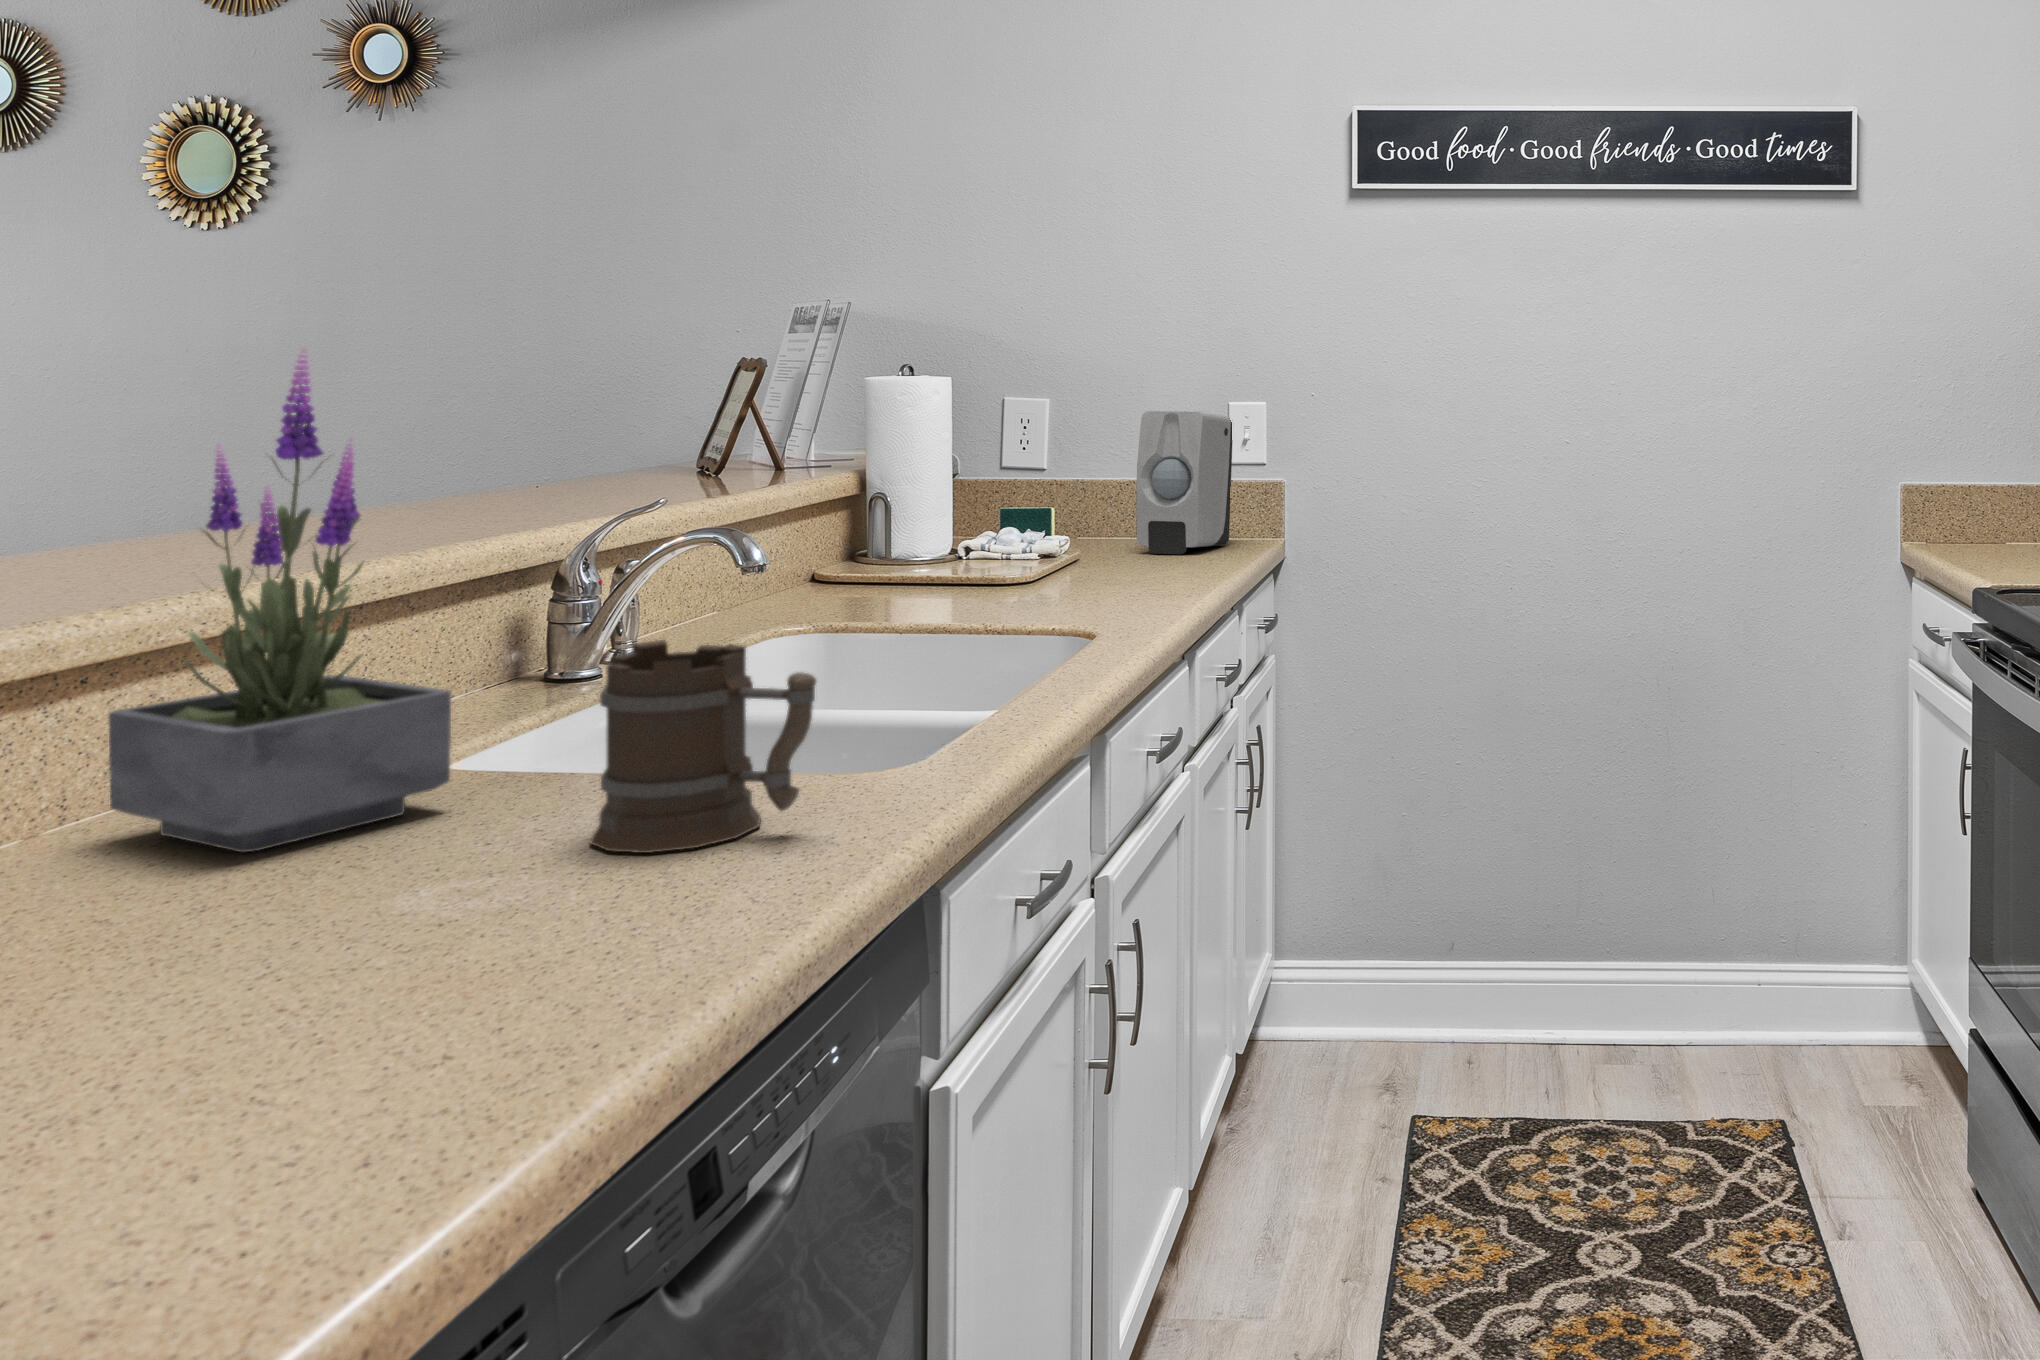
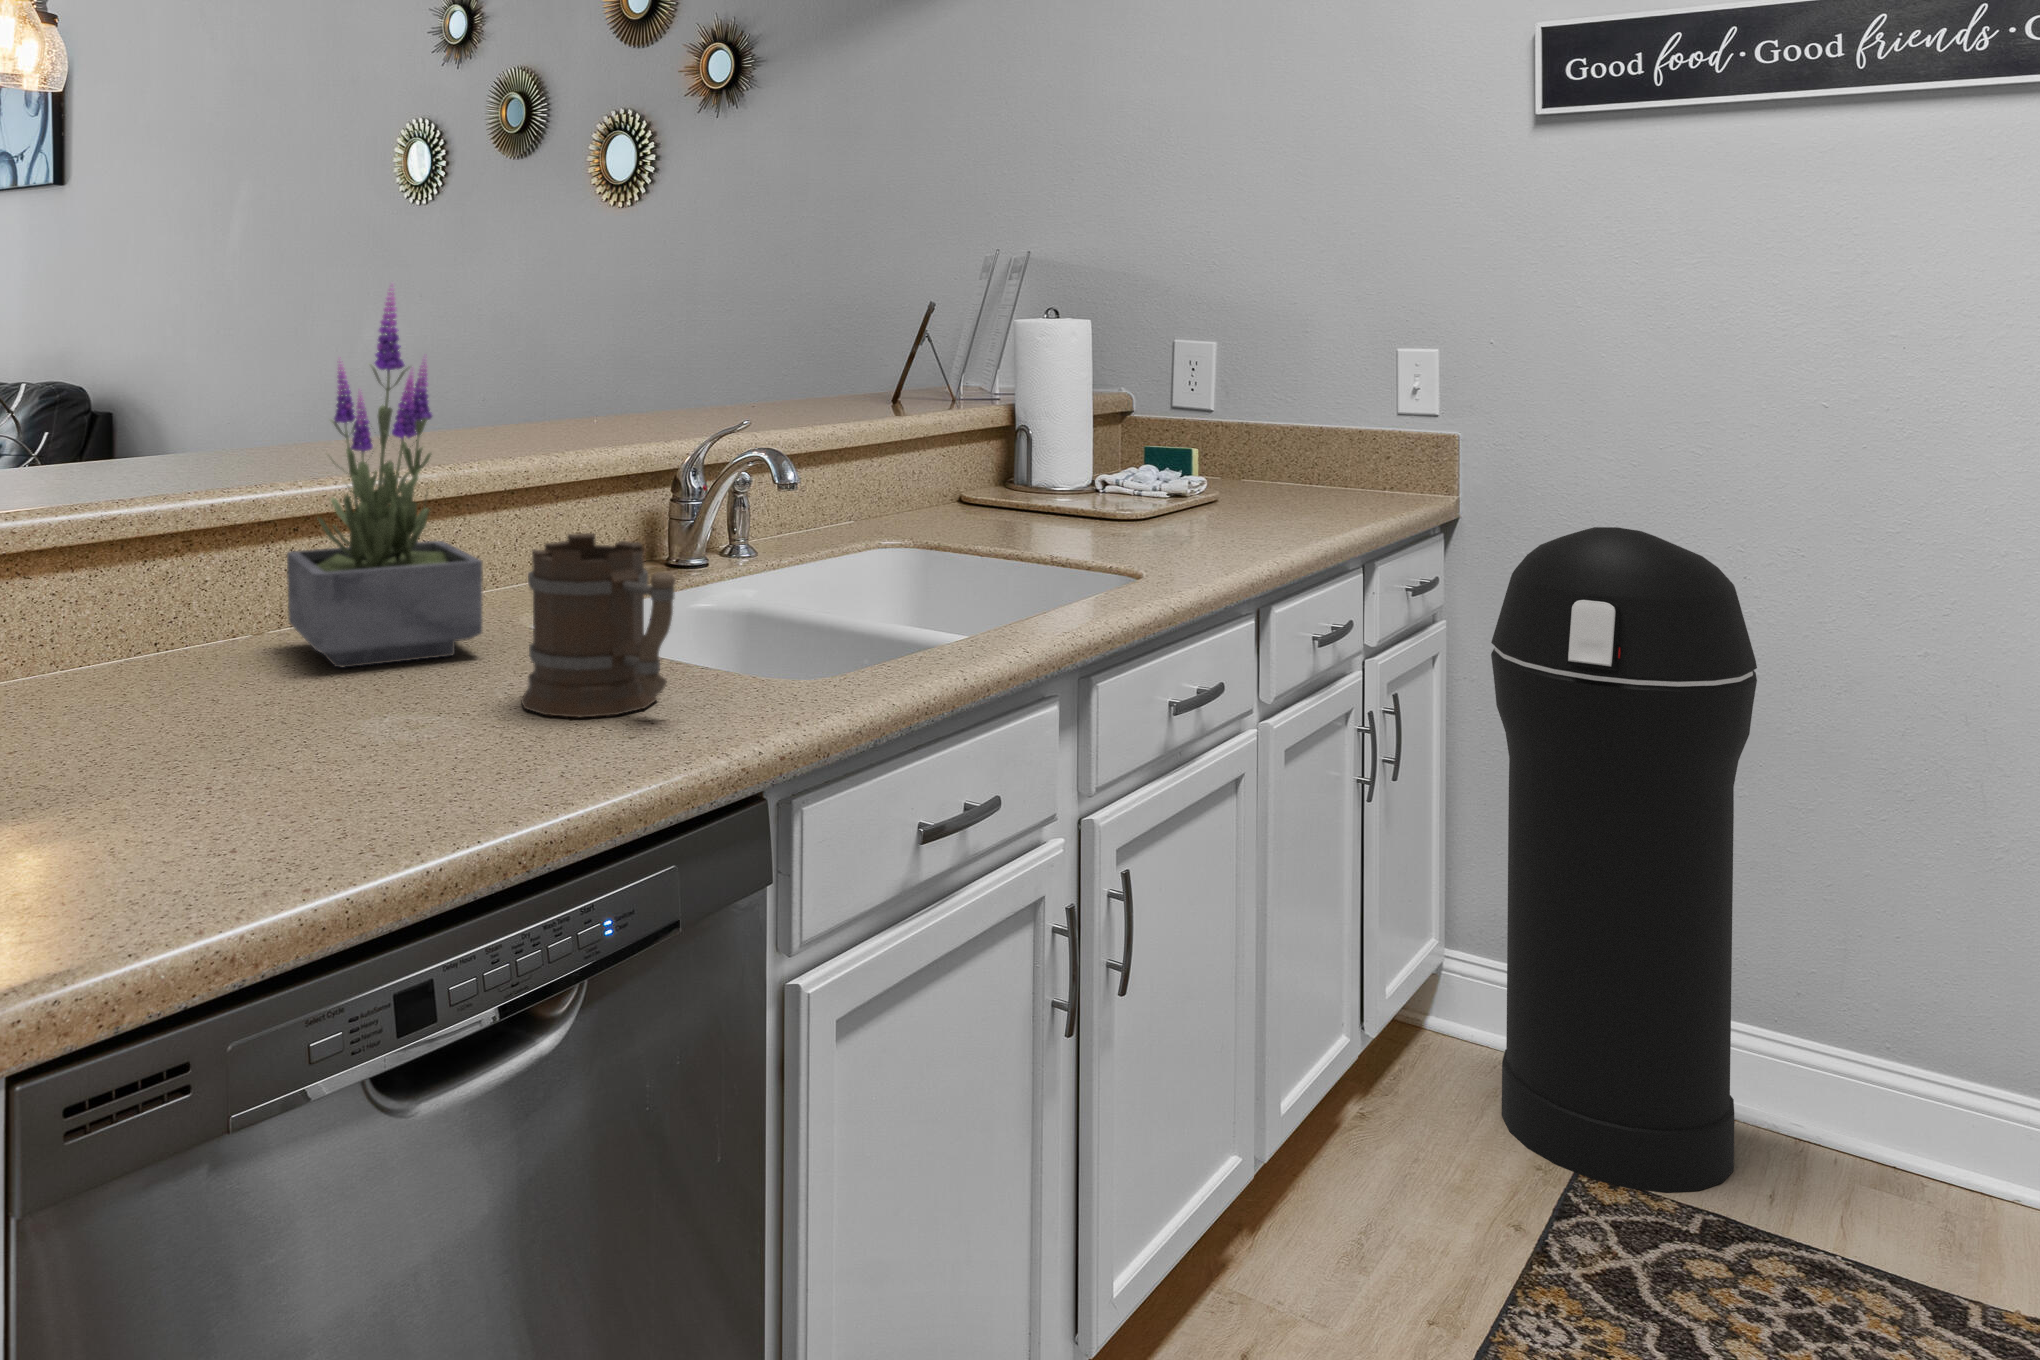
soap dispenser: present [1136,411,1232,554] -> none [1283,354,1399,504]
trash can: none [1334,557,1532,1120] -> present [1491,527,1757,1192]

